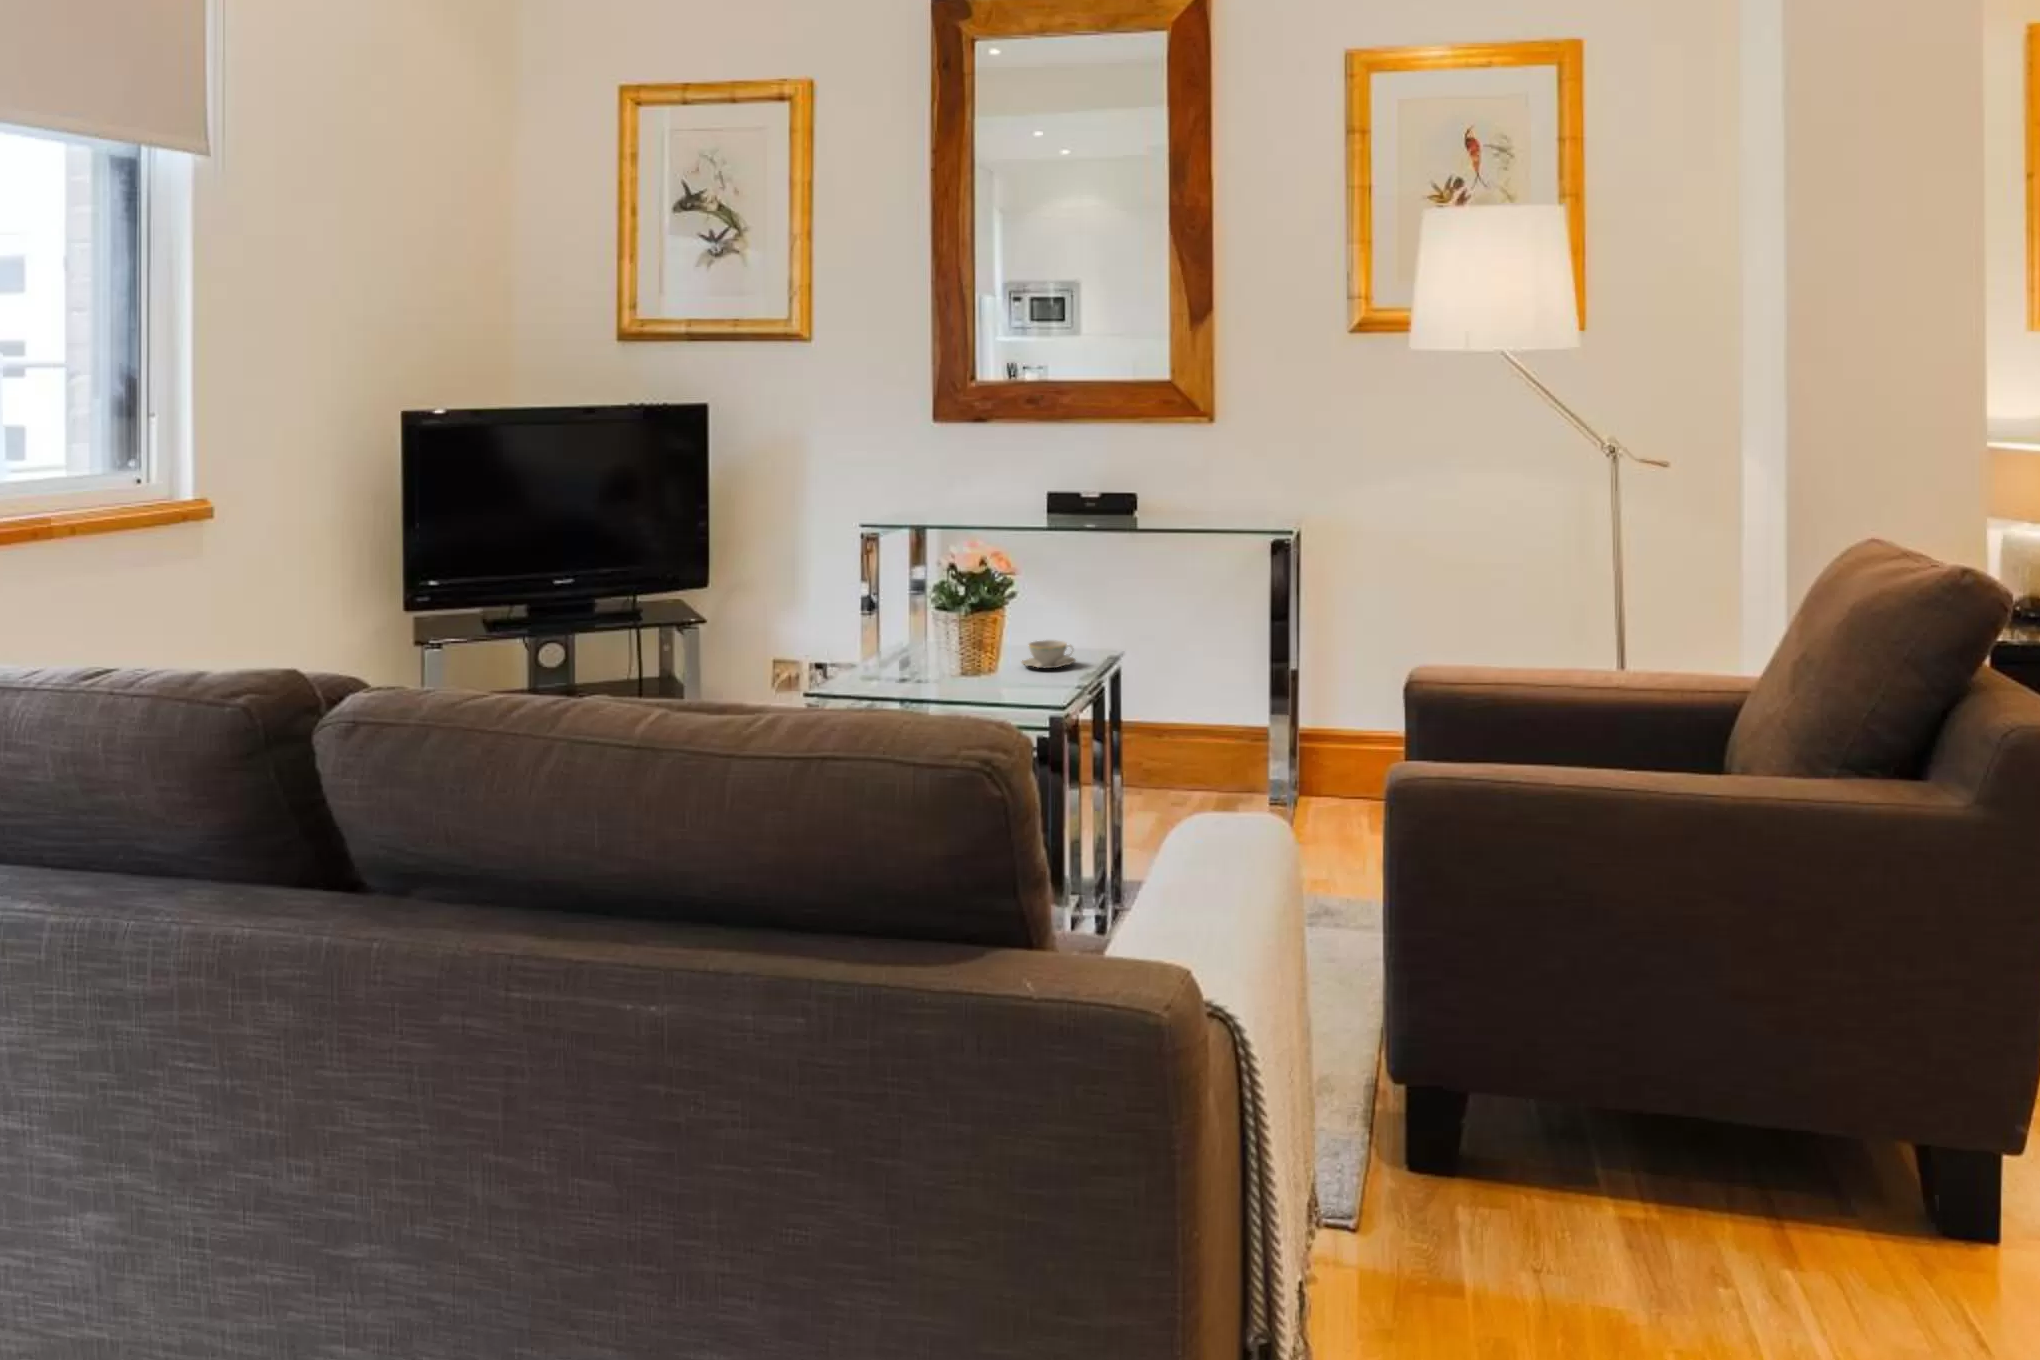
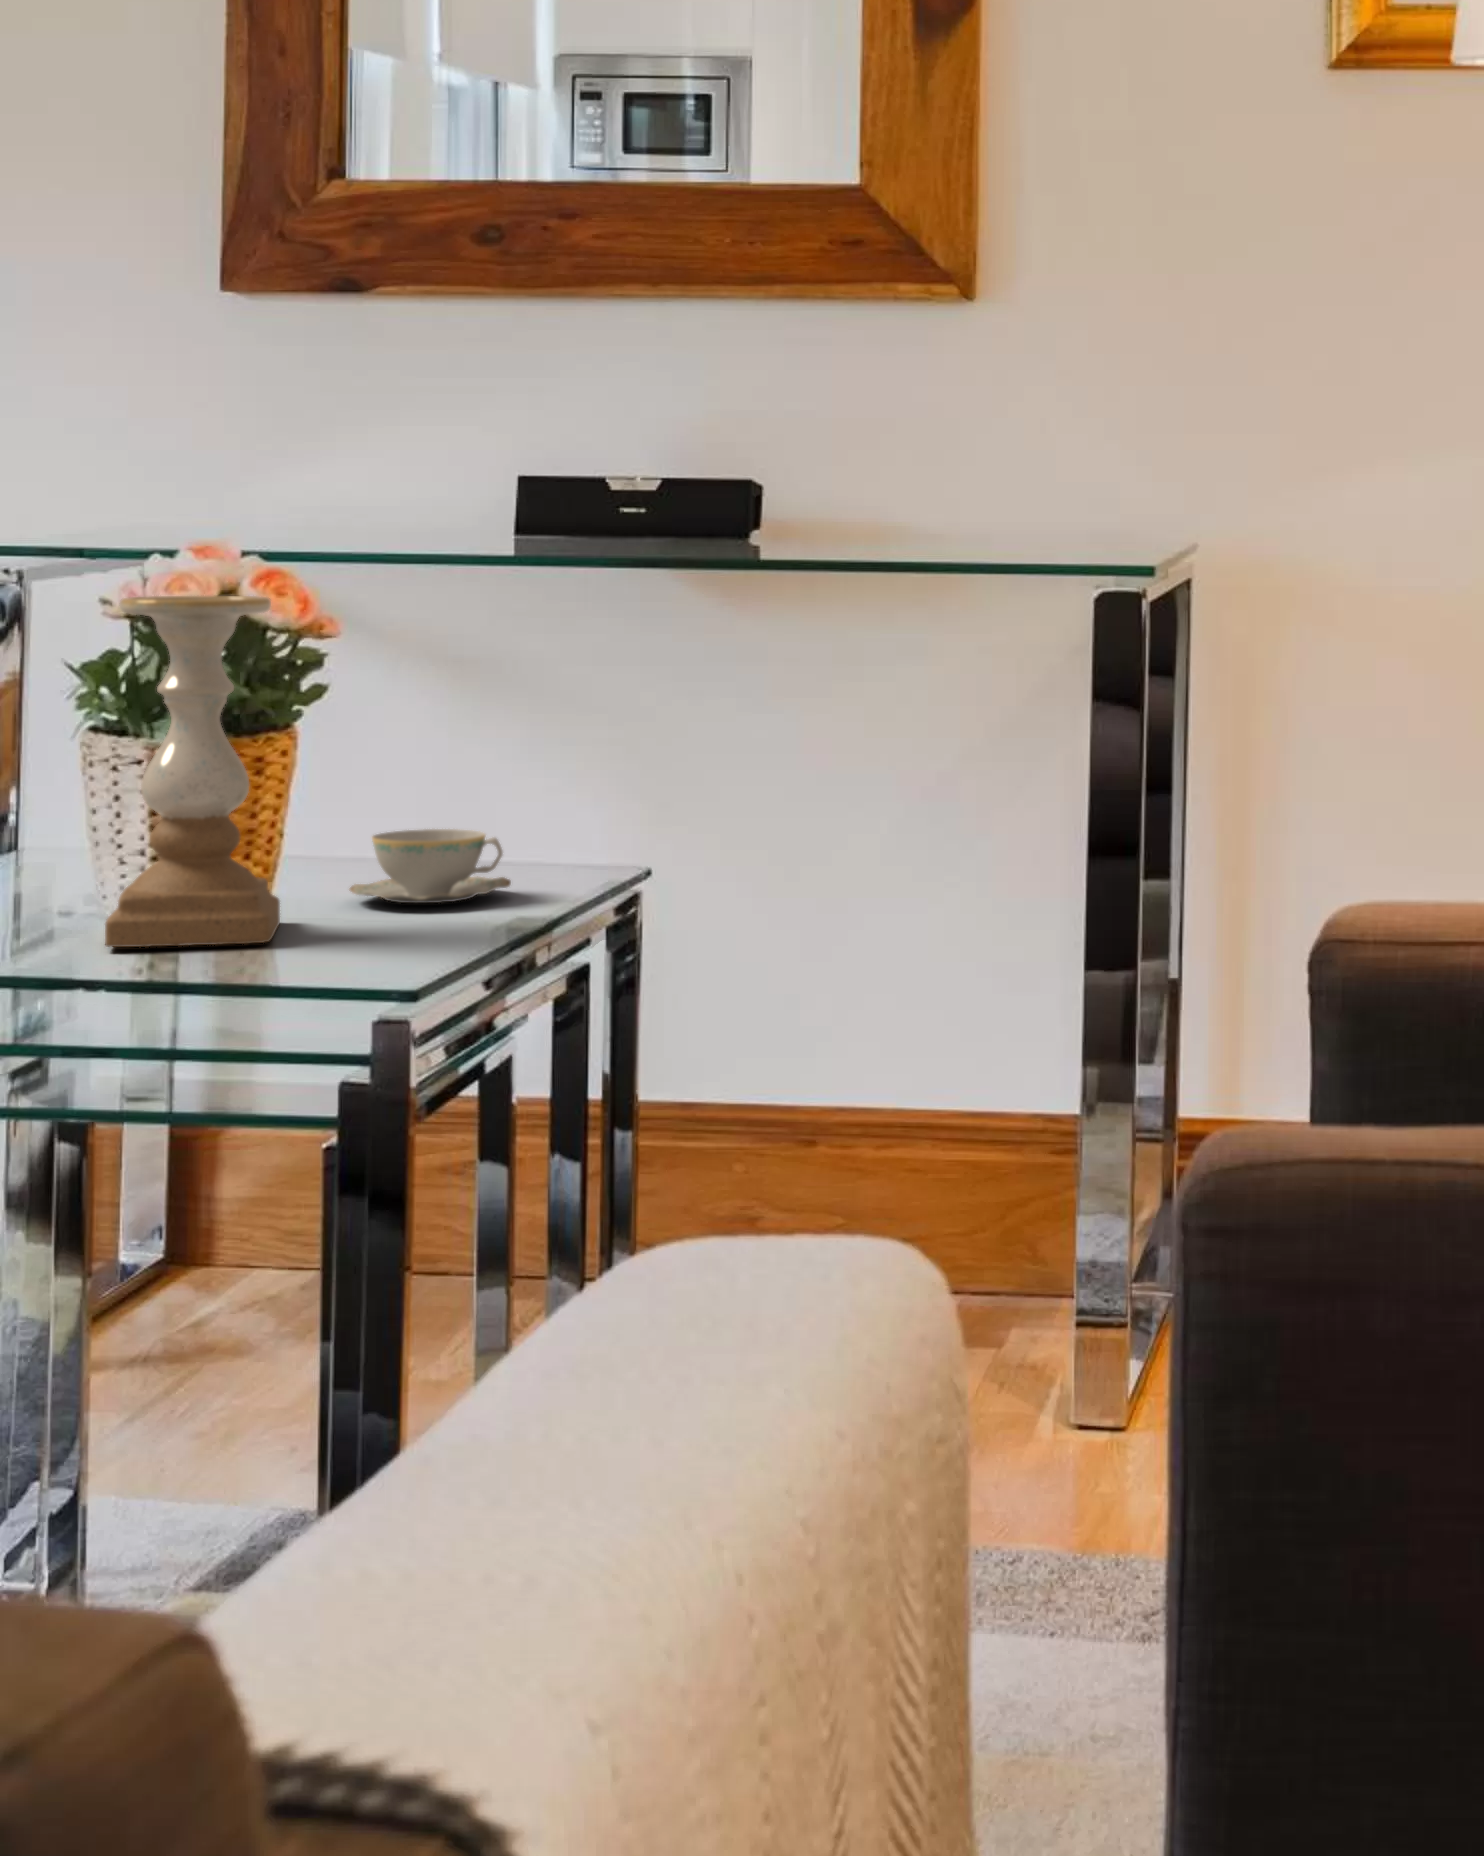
candle holder: none [952,566,1007,688] -> present [105,596,280,947]

